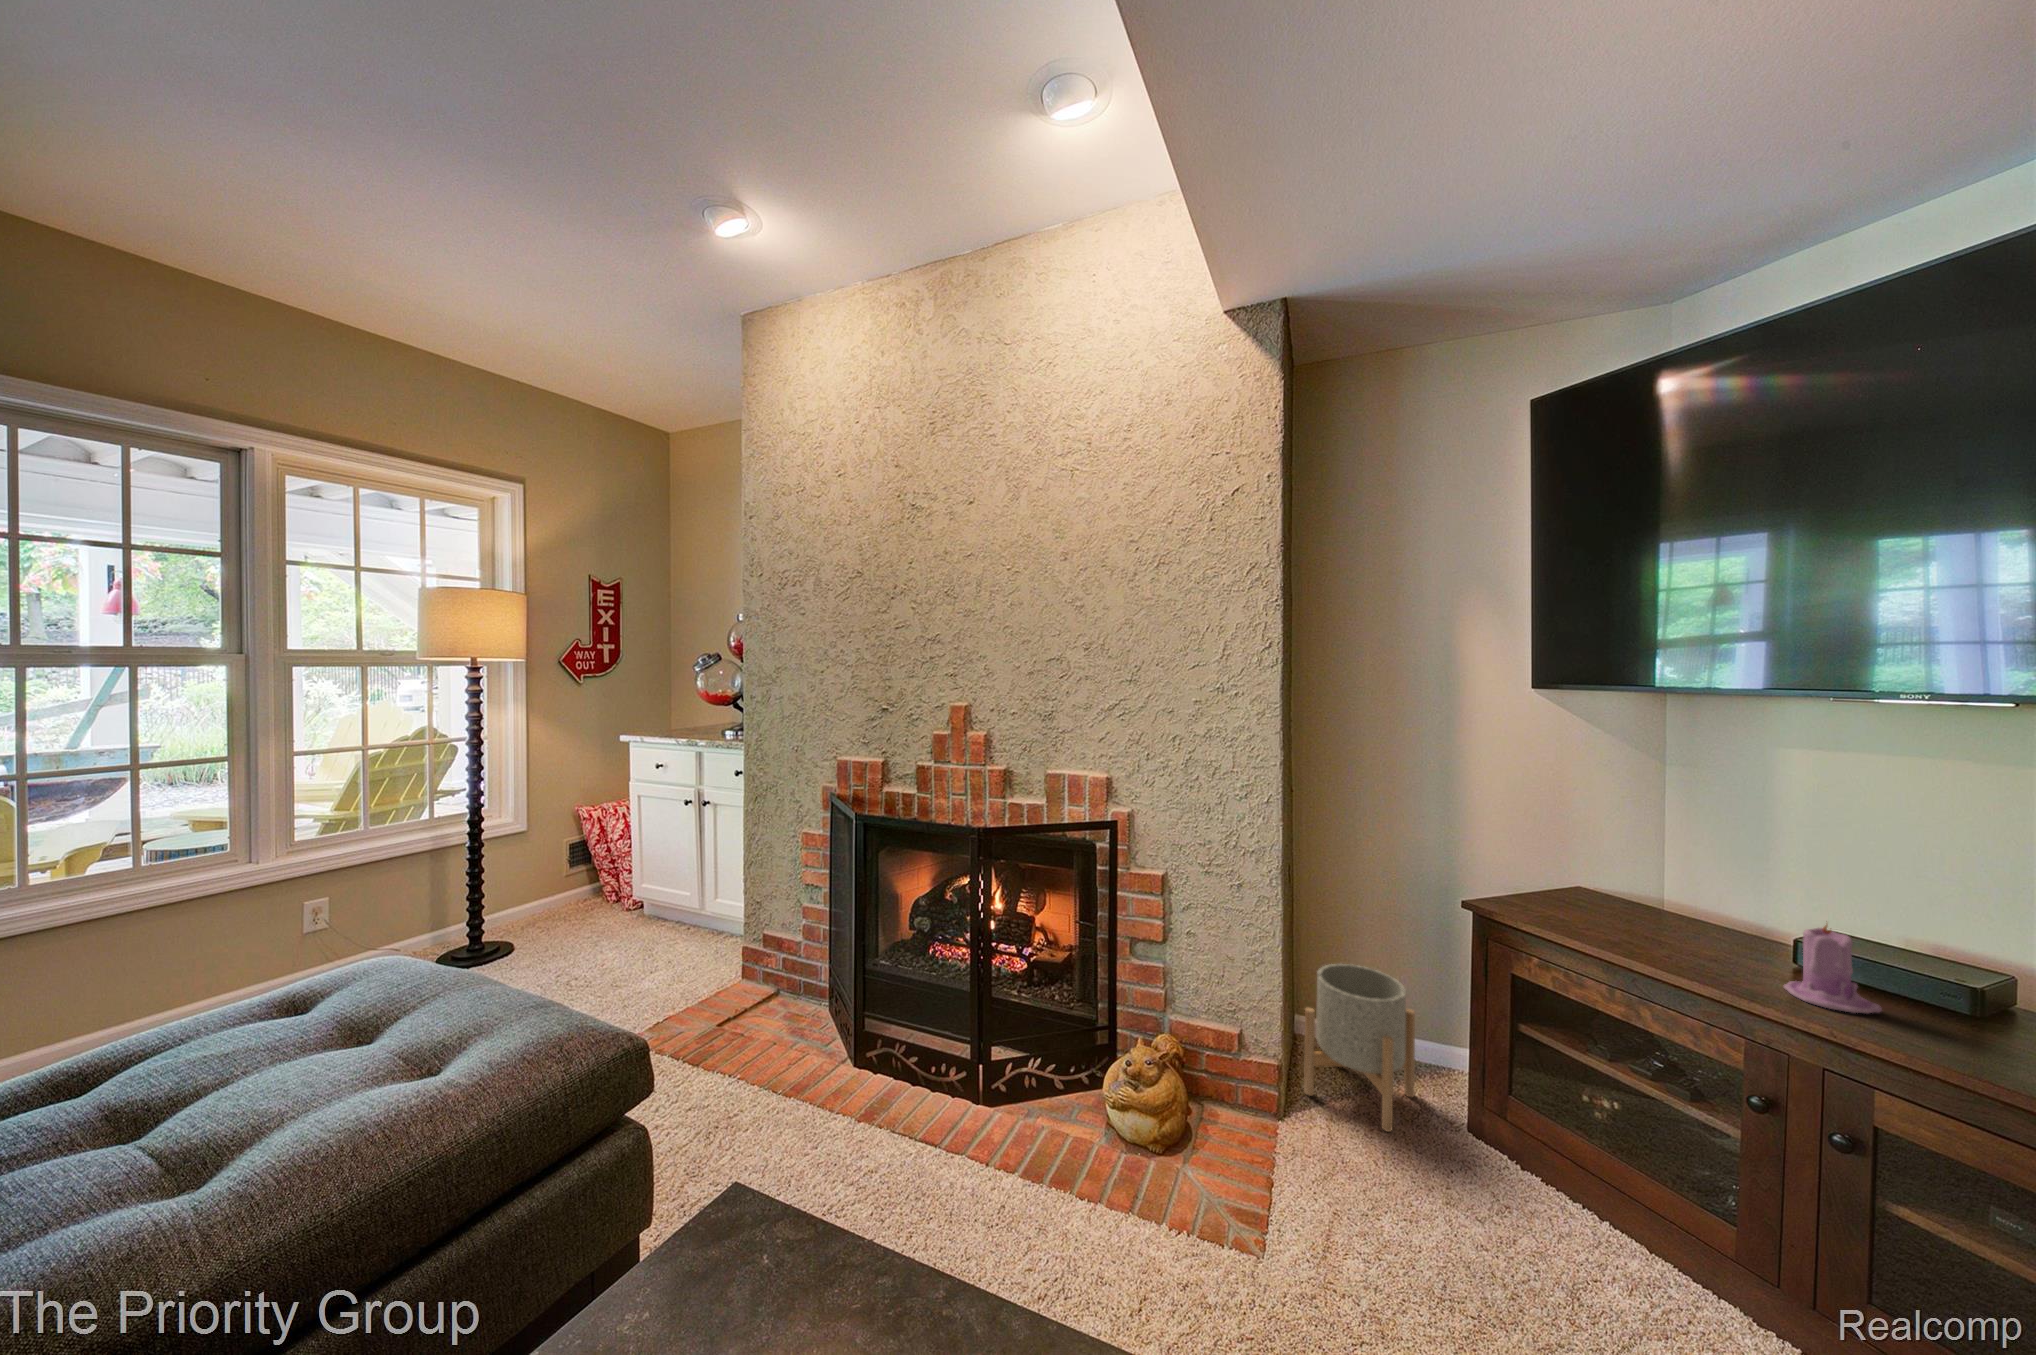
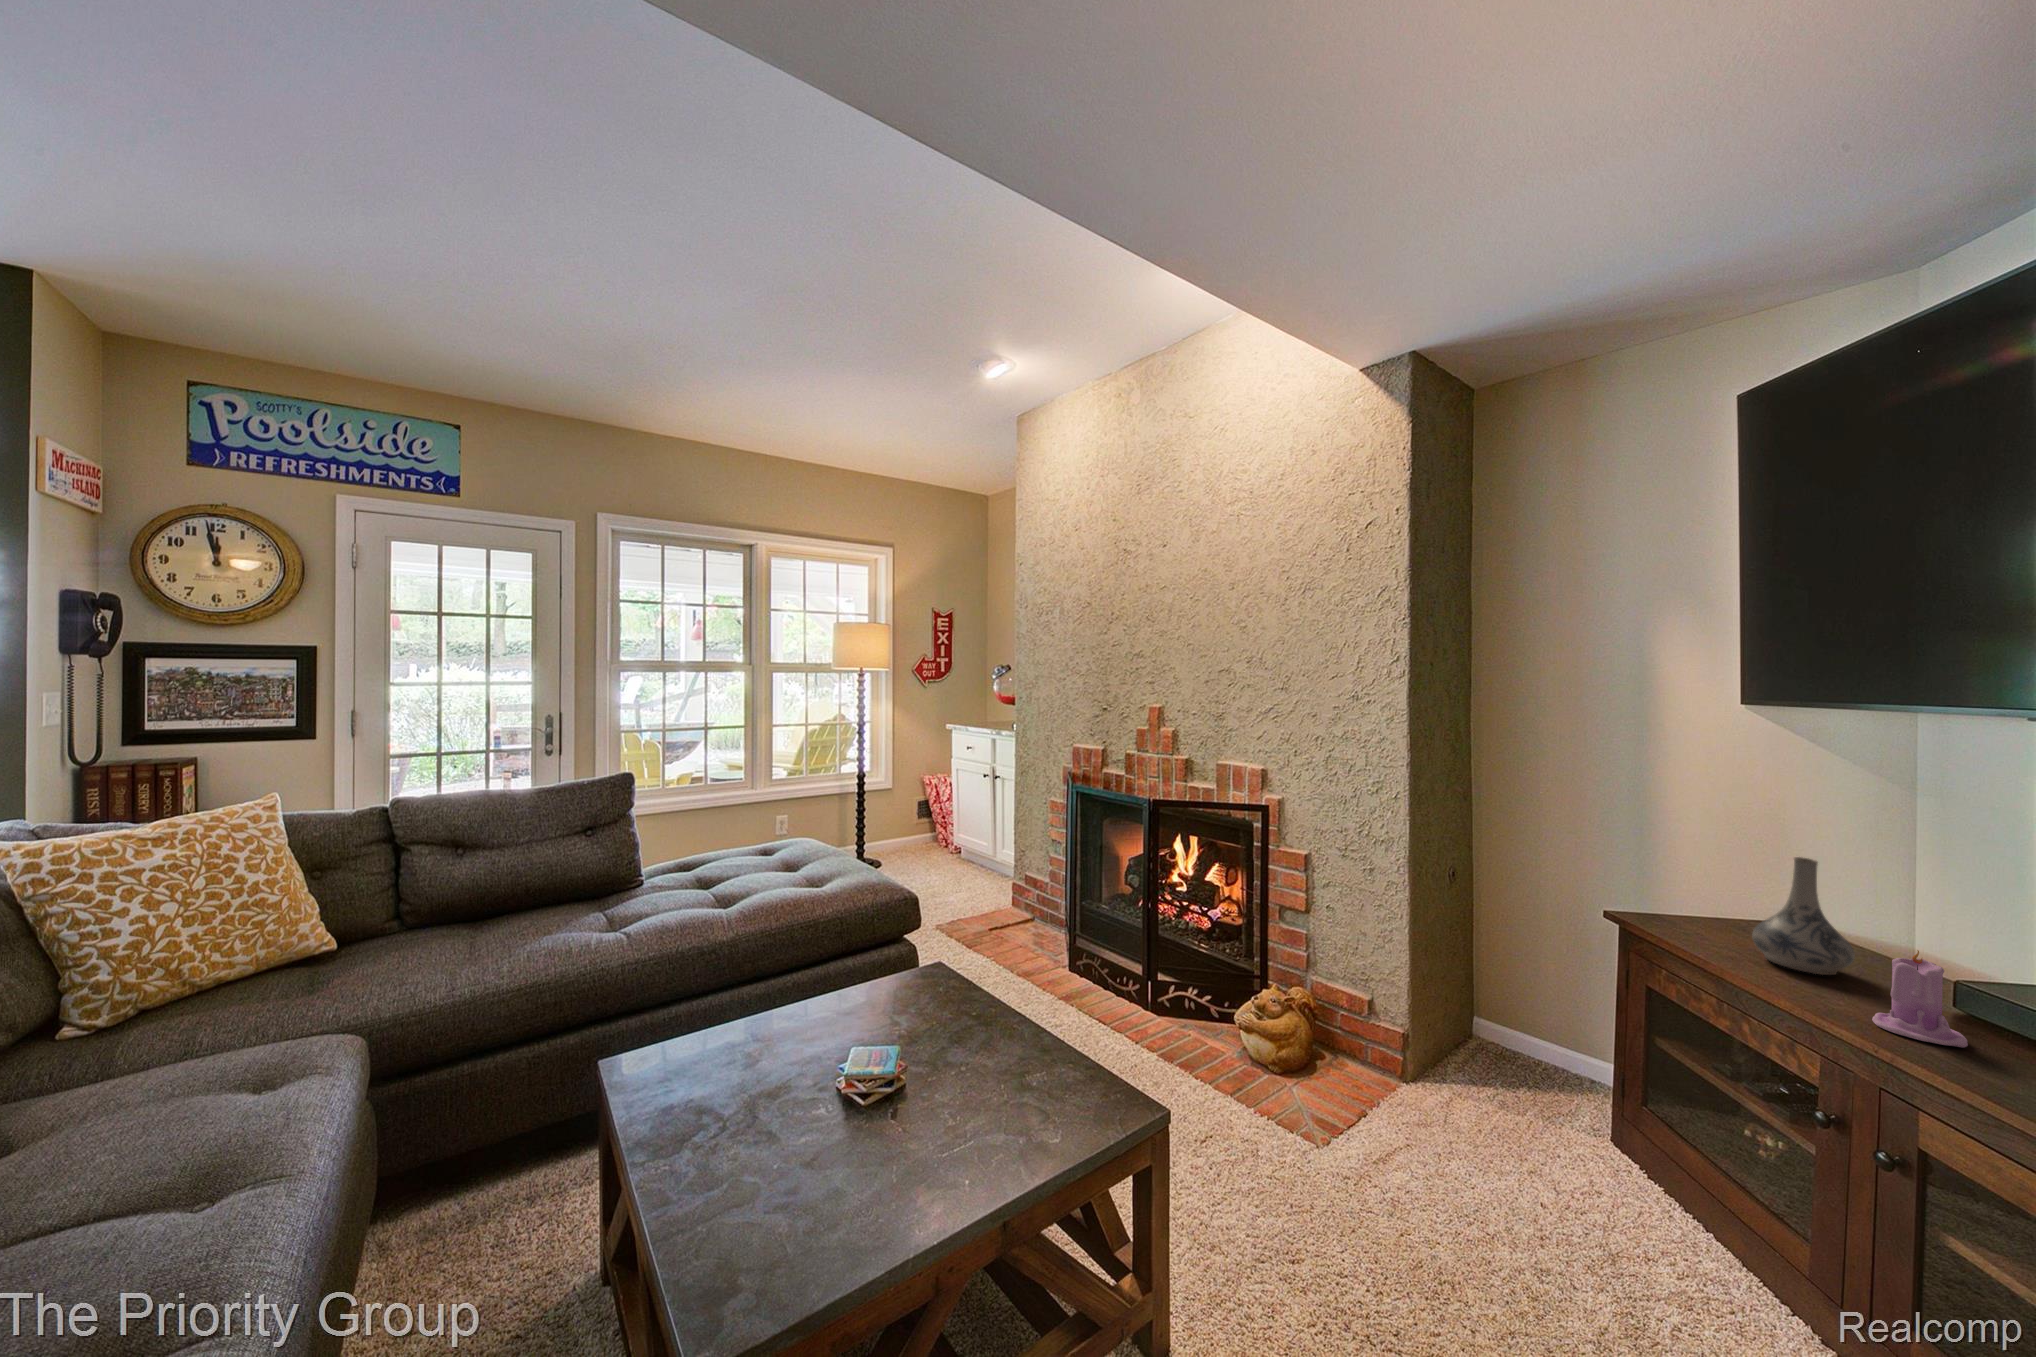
decorative vase: none [1609,831,1701,943] -> present [1752,857,1855,975]
planter: present [1304,964,1415,1132] -> none [1443,965,1569,1116]

